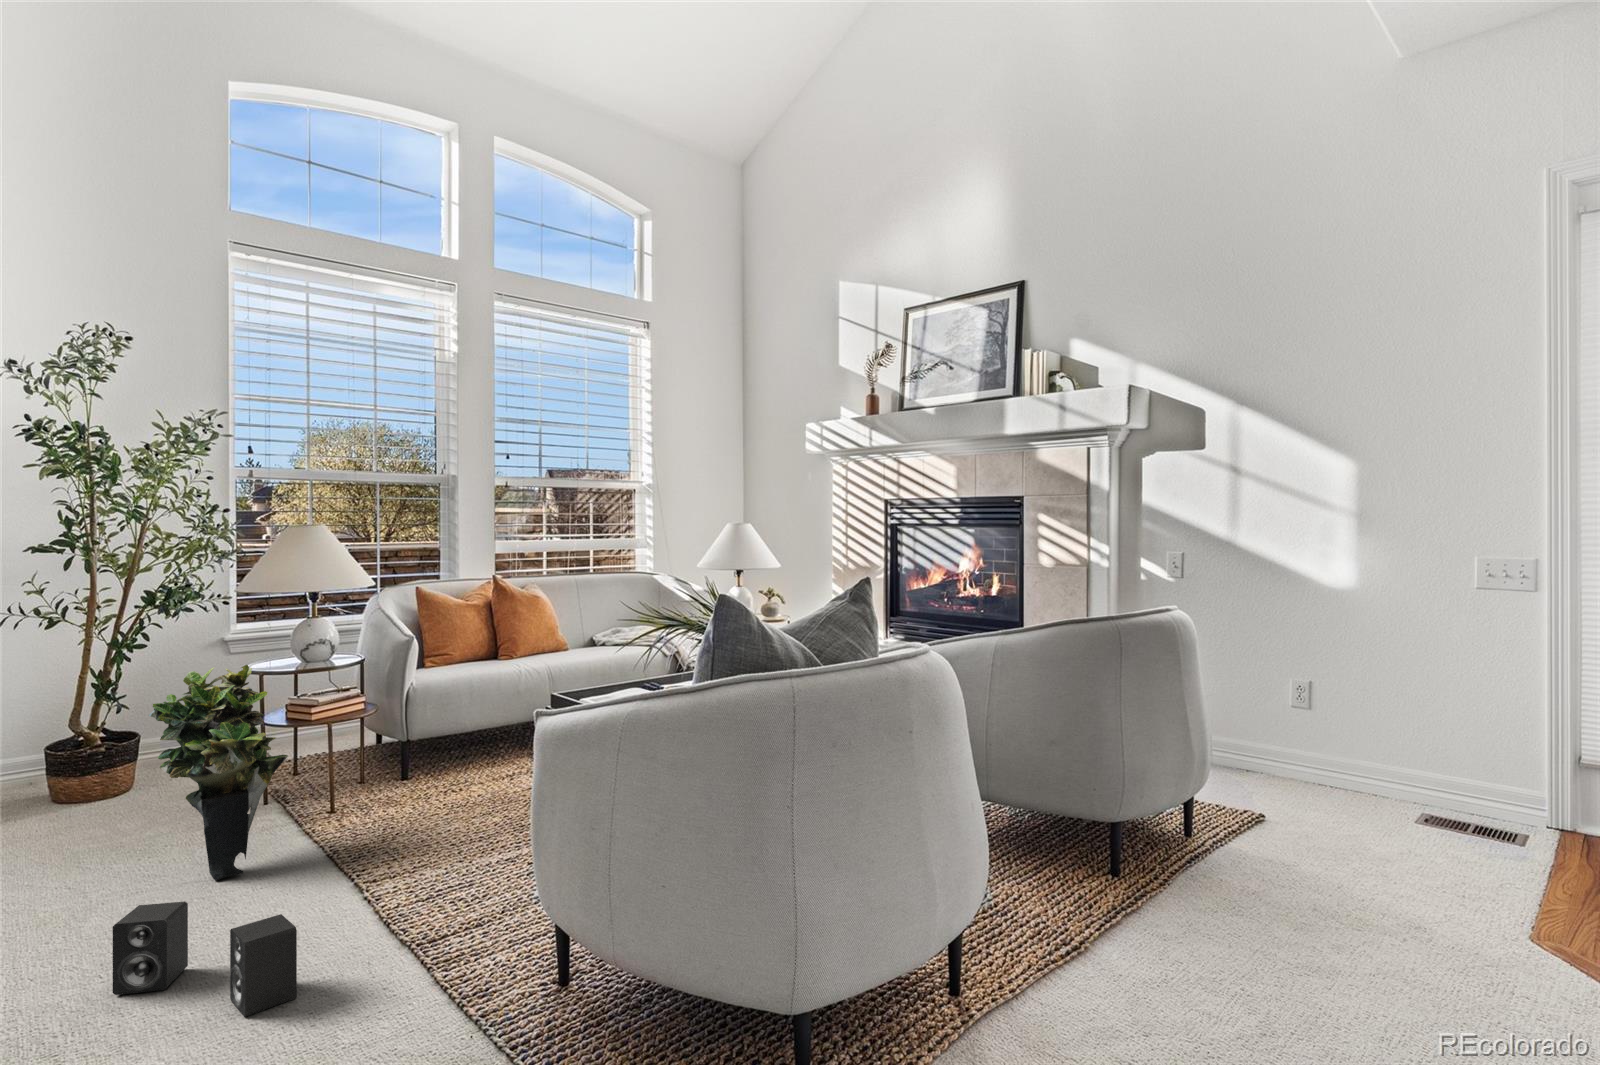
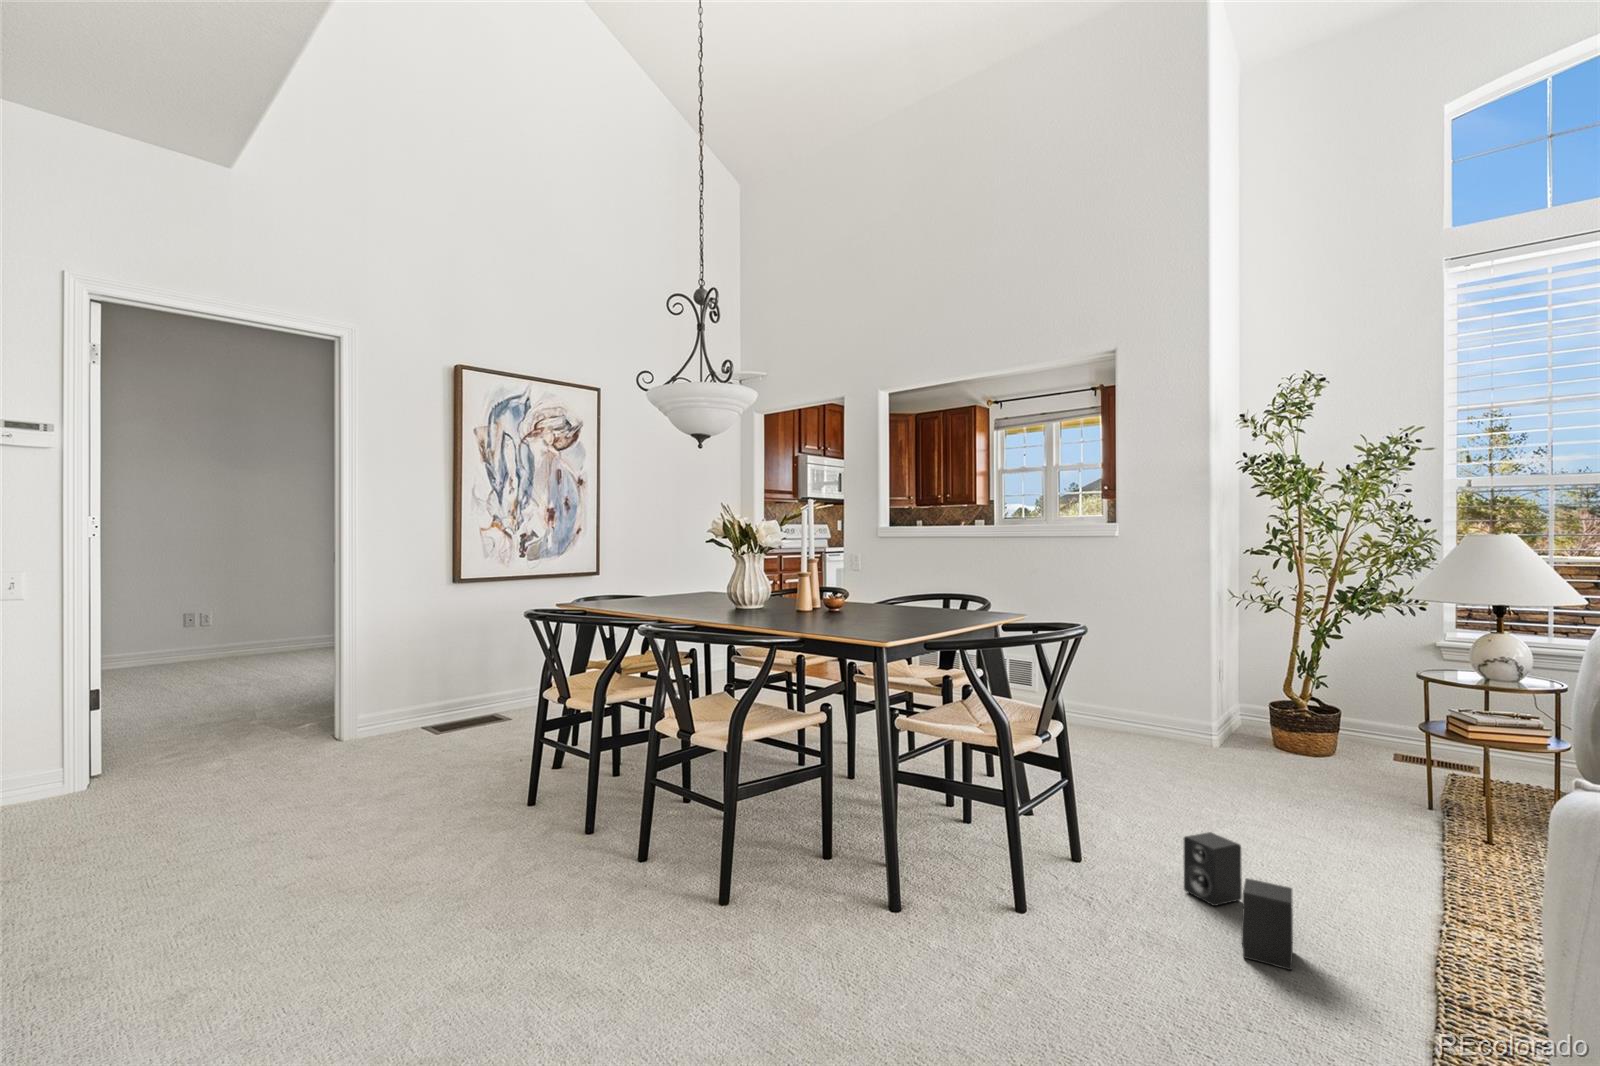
potted plant: present [149,665,288,881] -> none [1276,661,1399,856]

